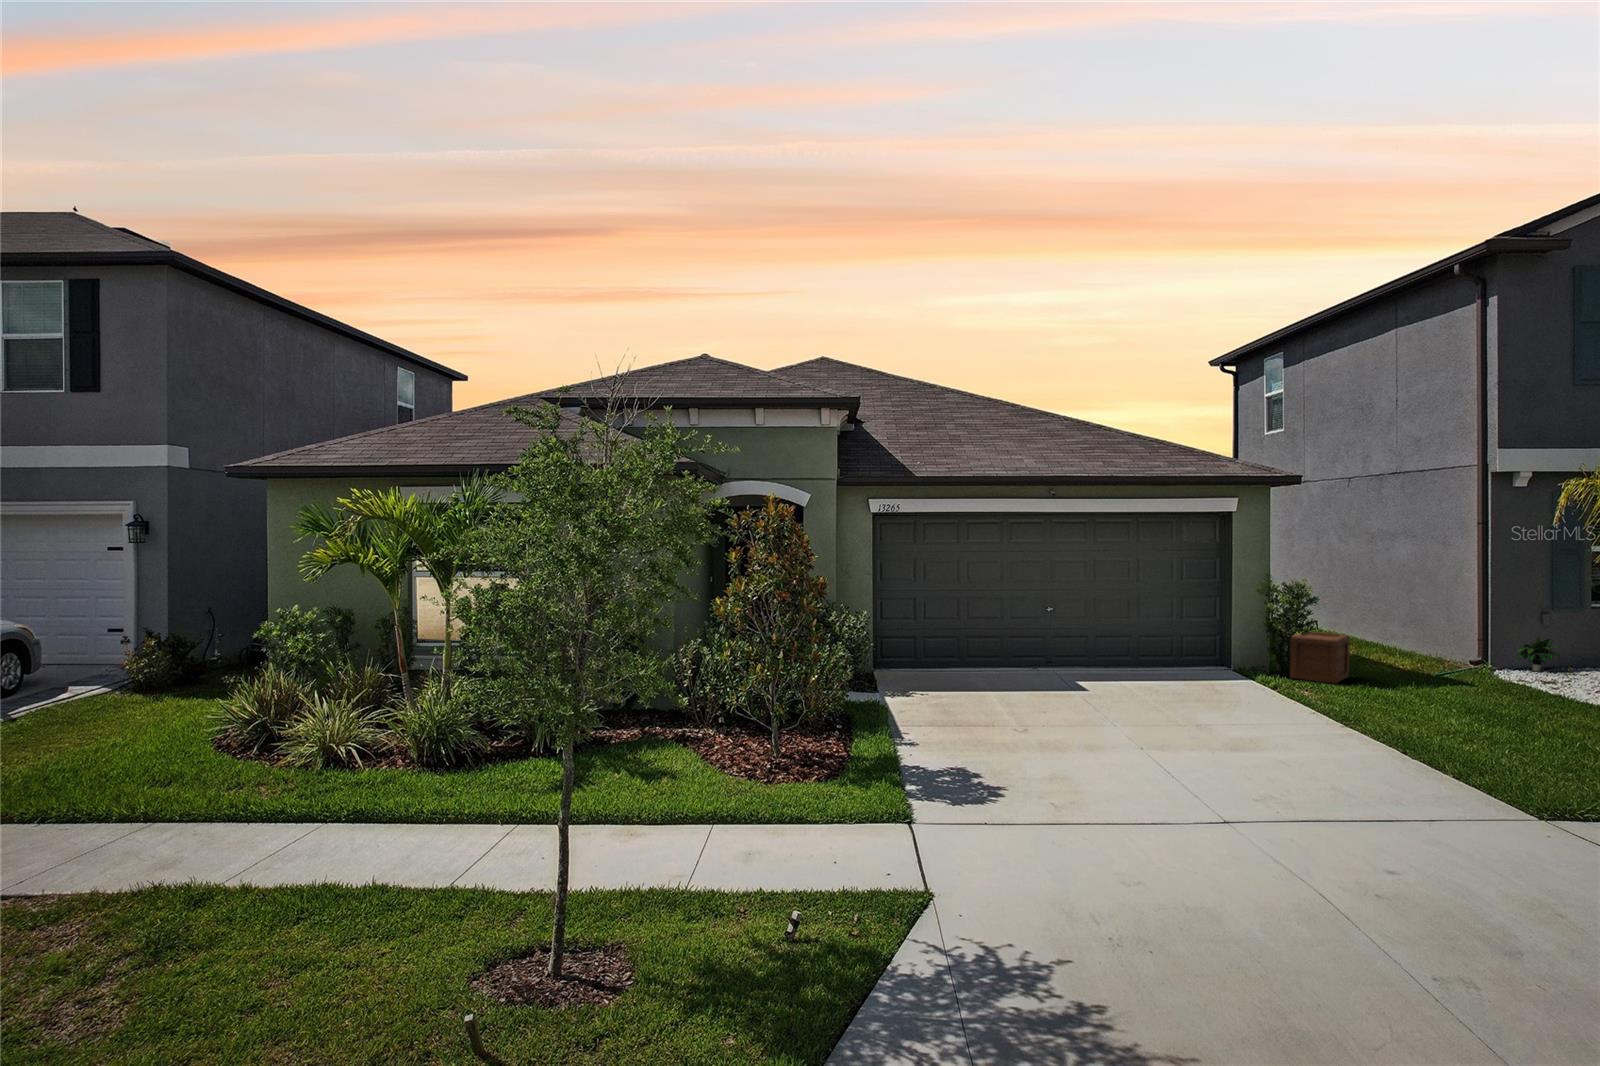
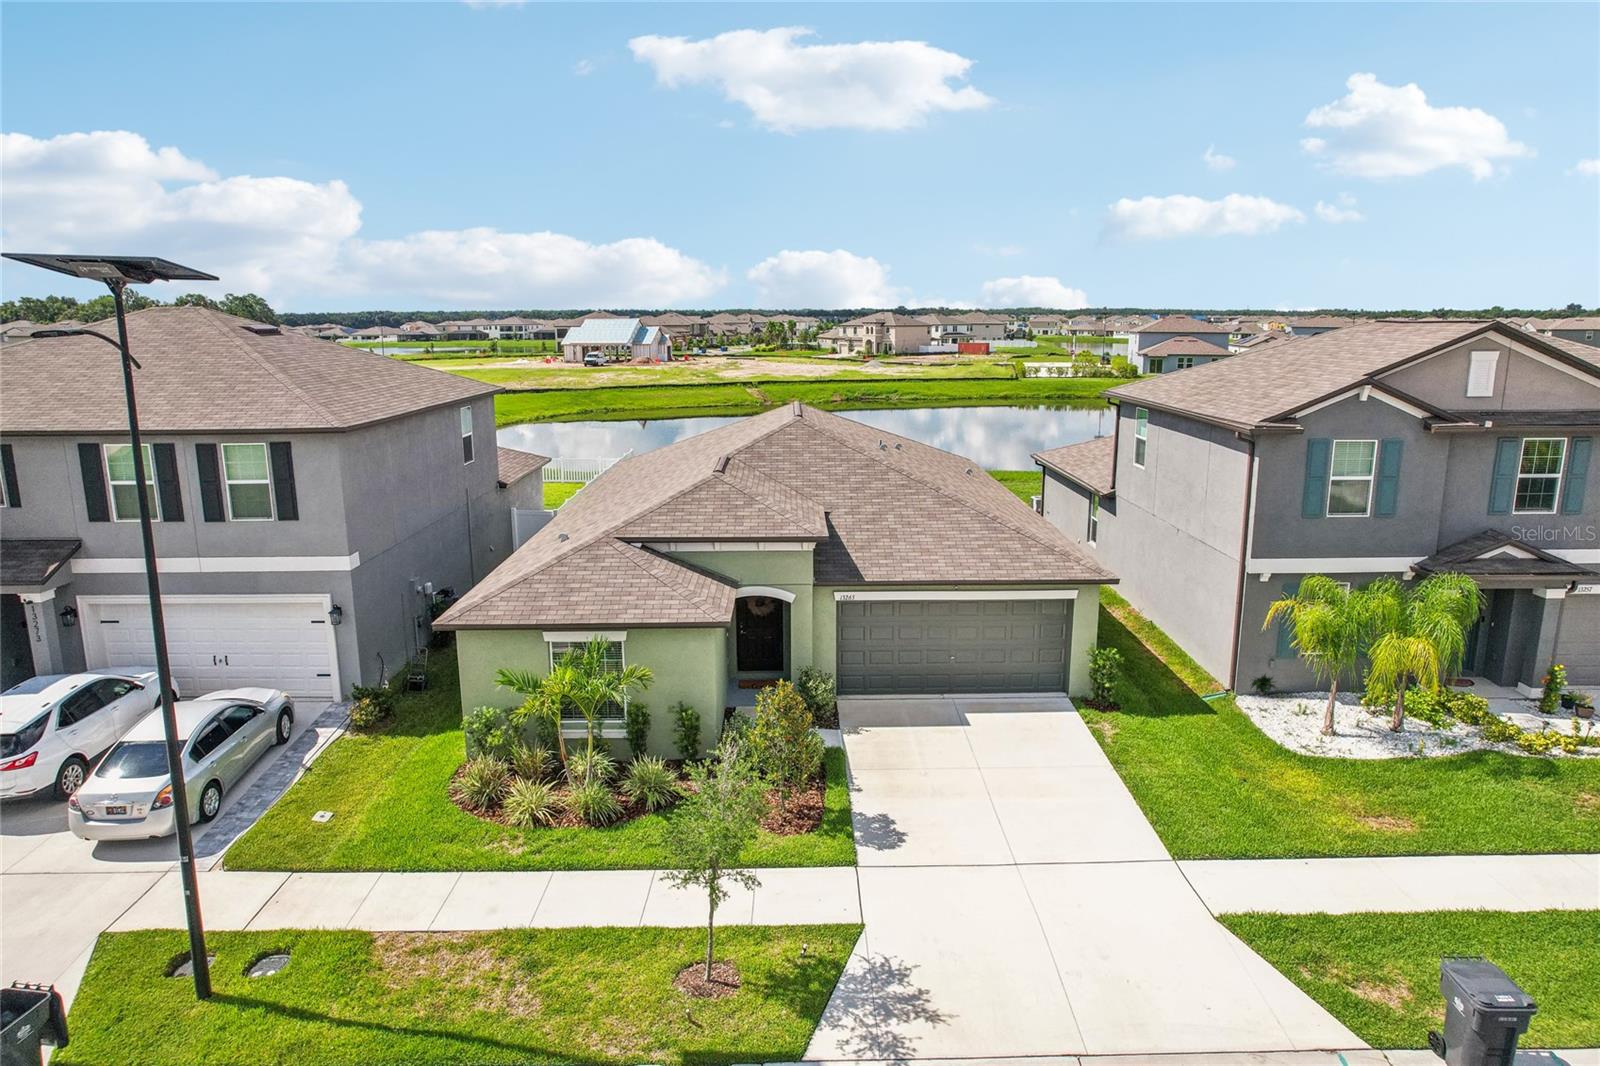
wooden crate: present [1290,632,1350,684] -> none [1101,674,1140,714]

